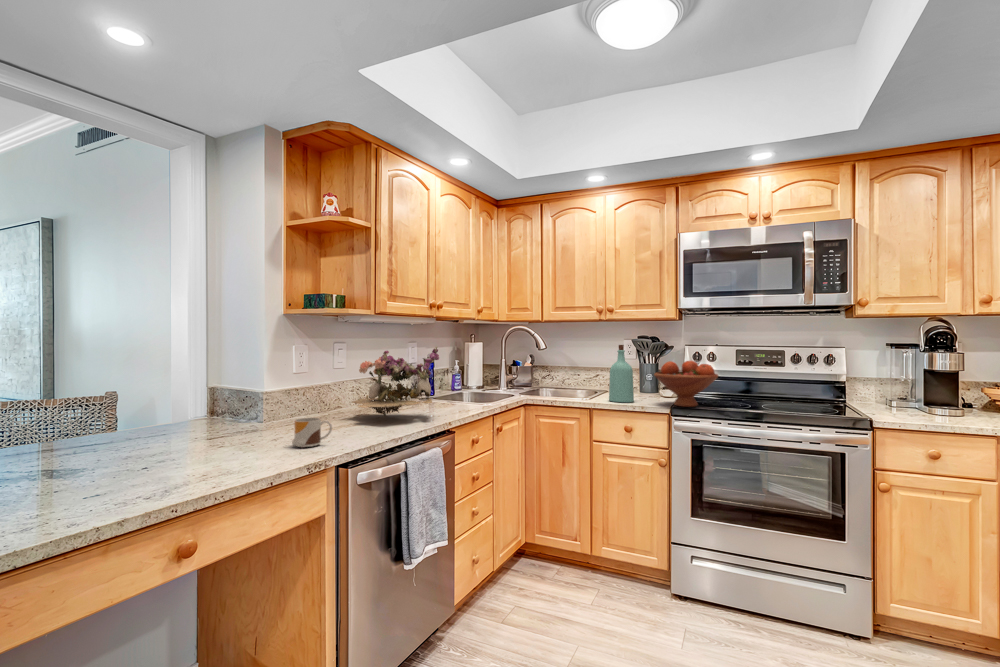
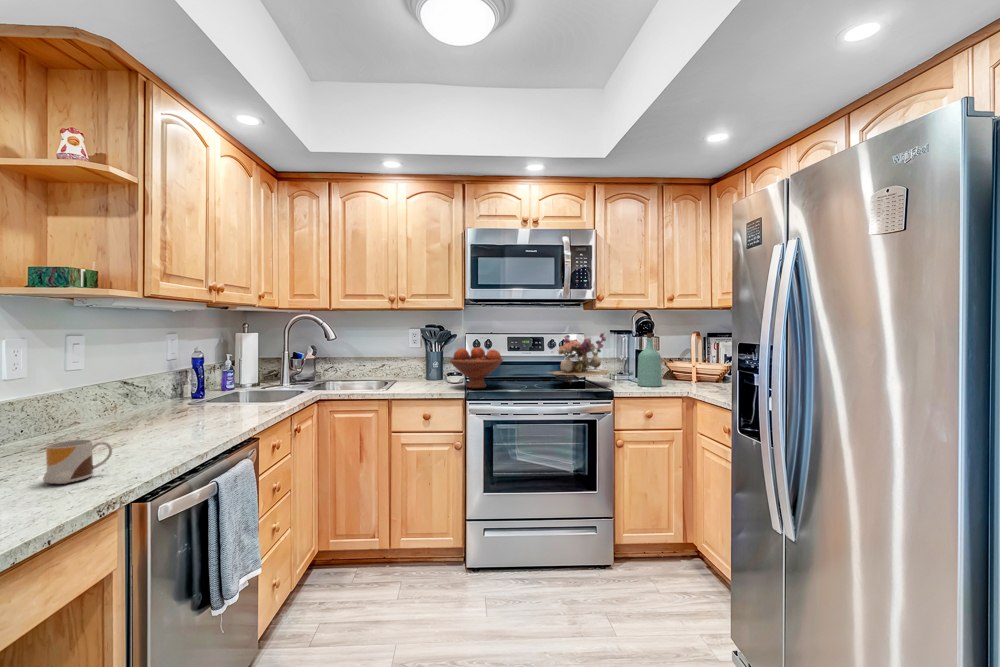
bottle: present [609,345,634,402] -> present [637,333,662,387]
flower arrangement: present [351,347,439,417] -> present [548,333,613,383]

